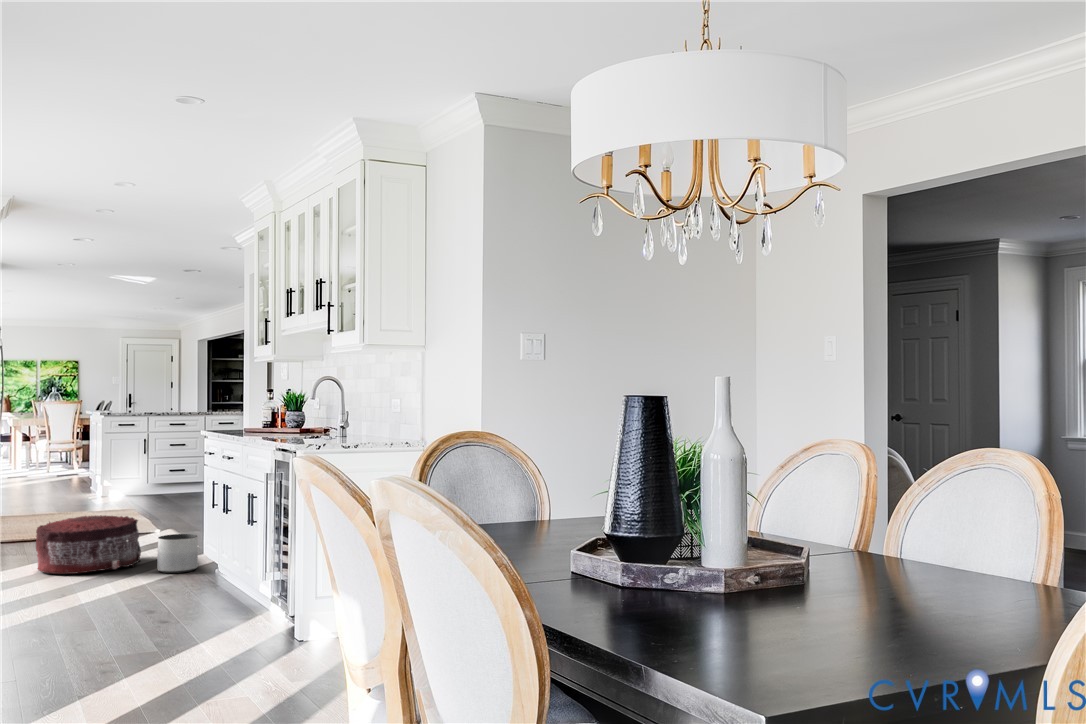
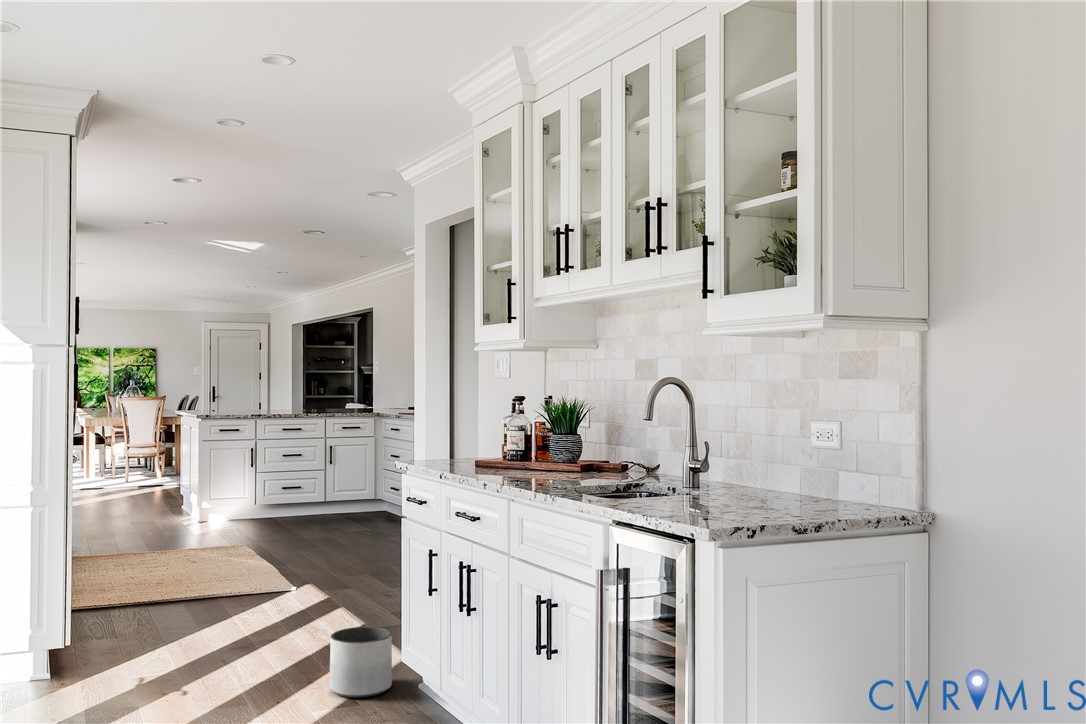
pouf: present [36,515,141,574] -> none [135,588,297,697]

